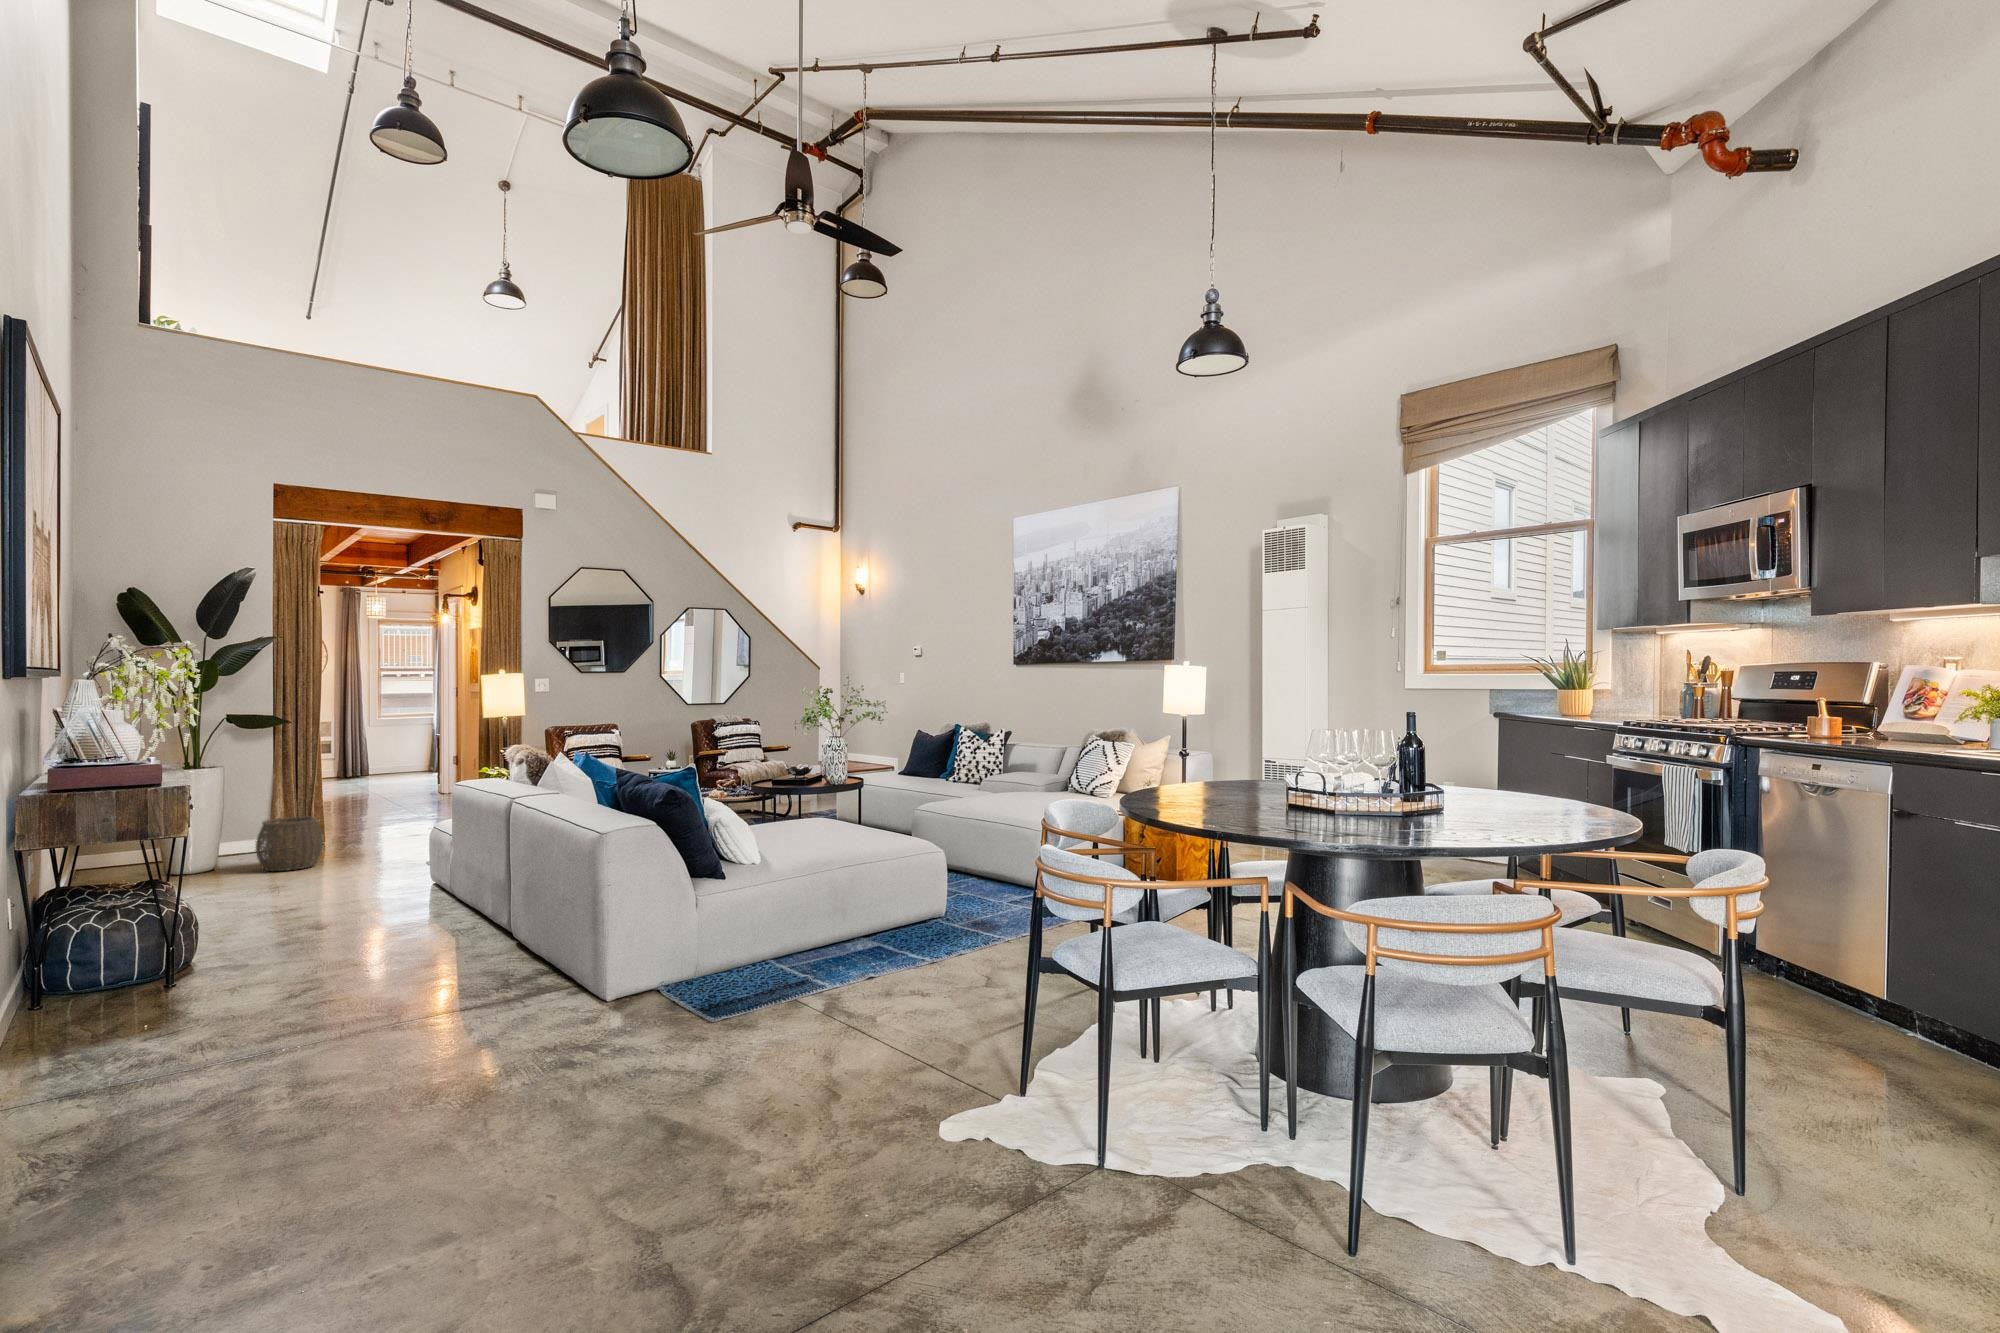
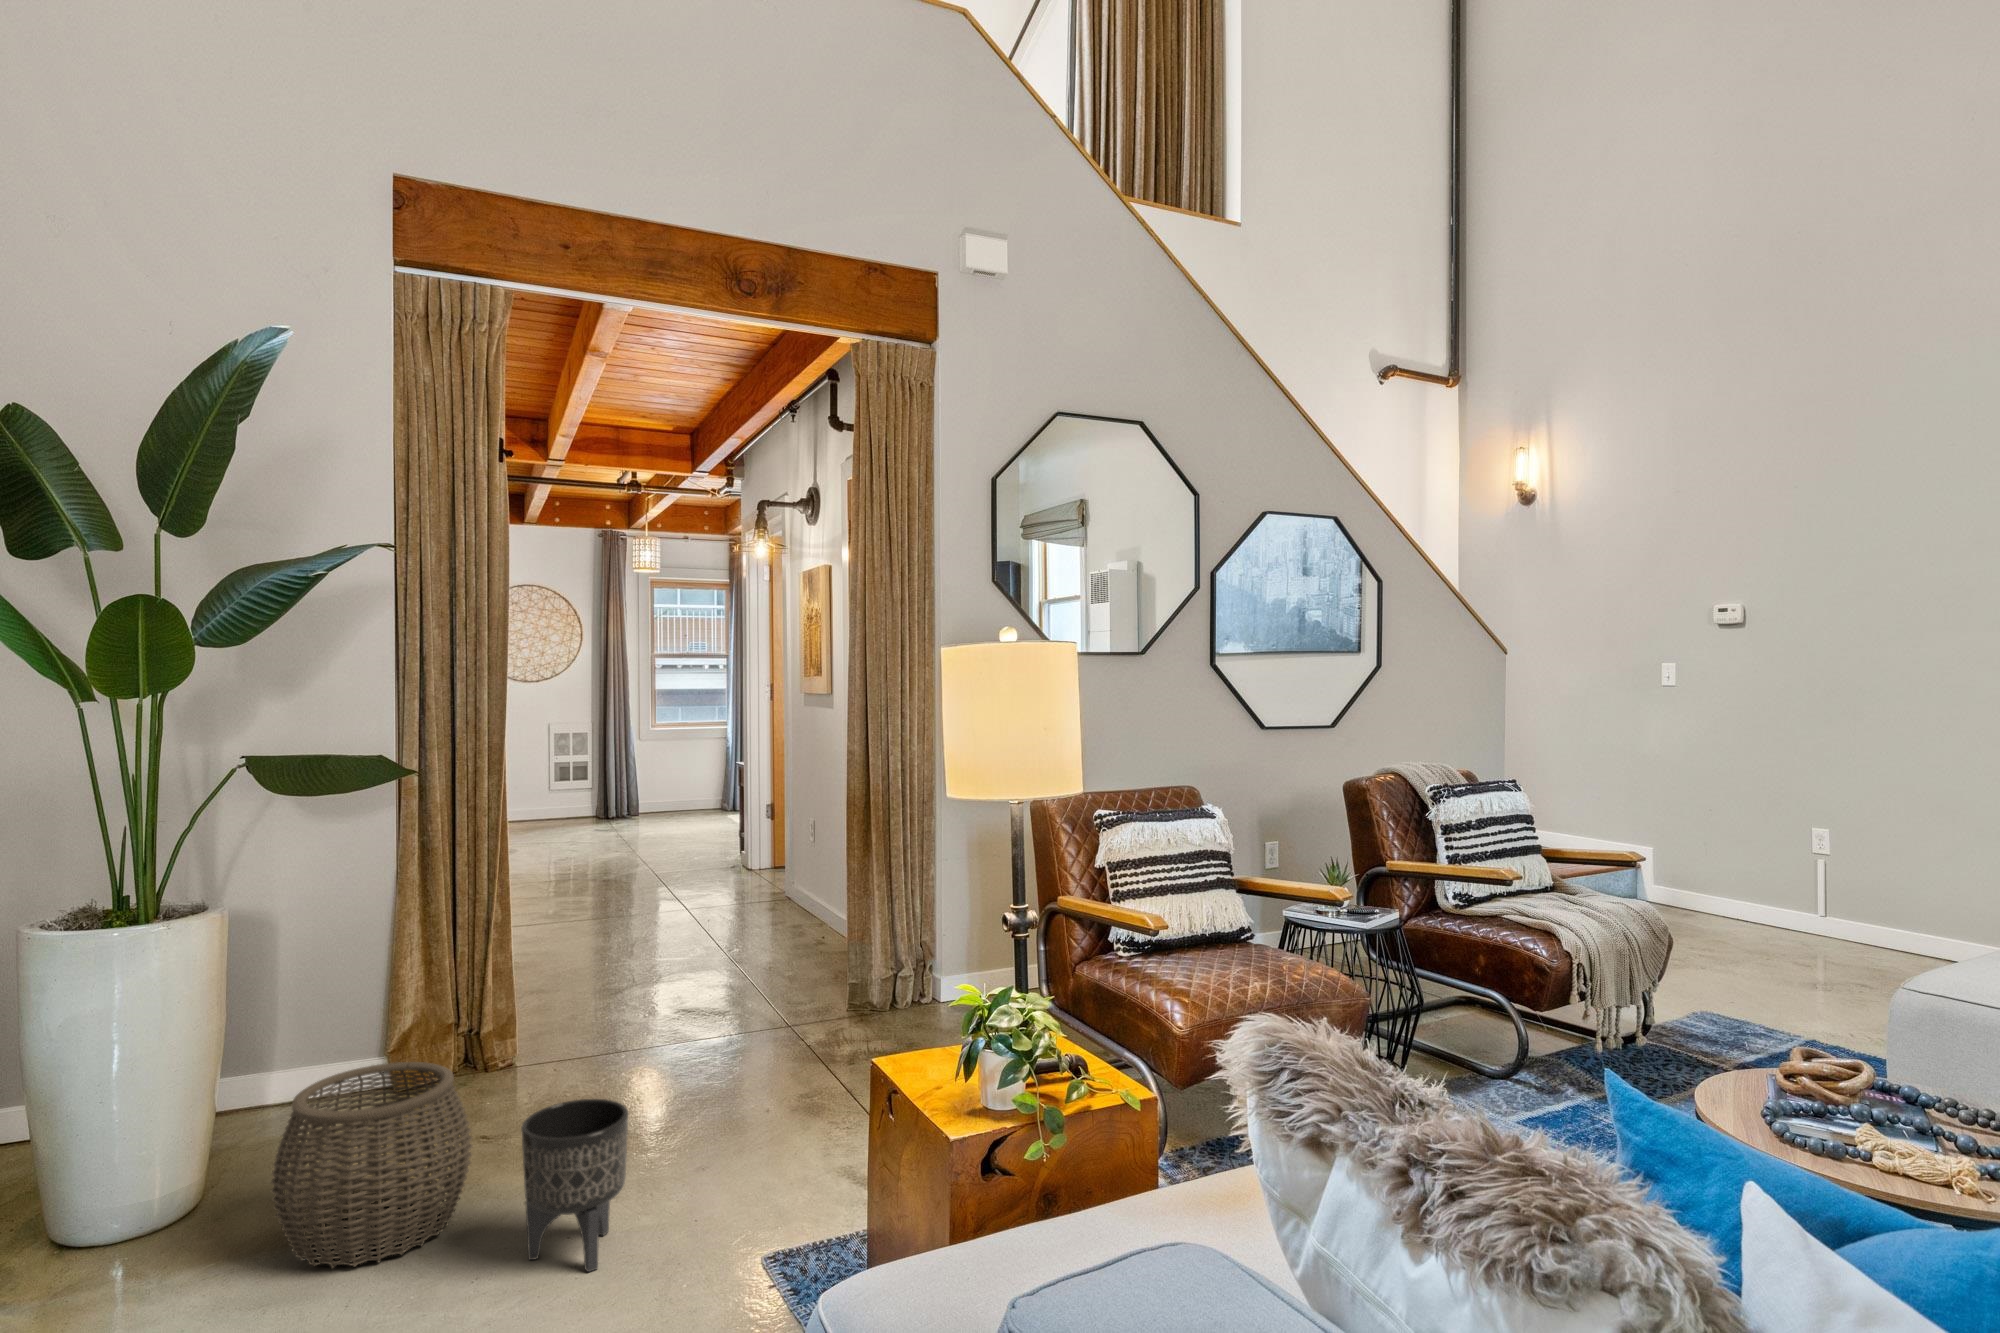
planter: none [346,822,383,868] -> present [521,1099,628,1272]

